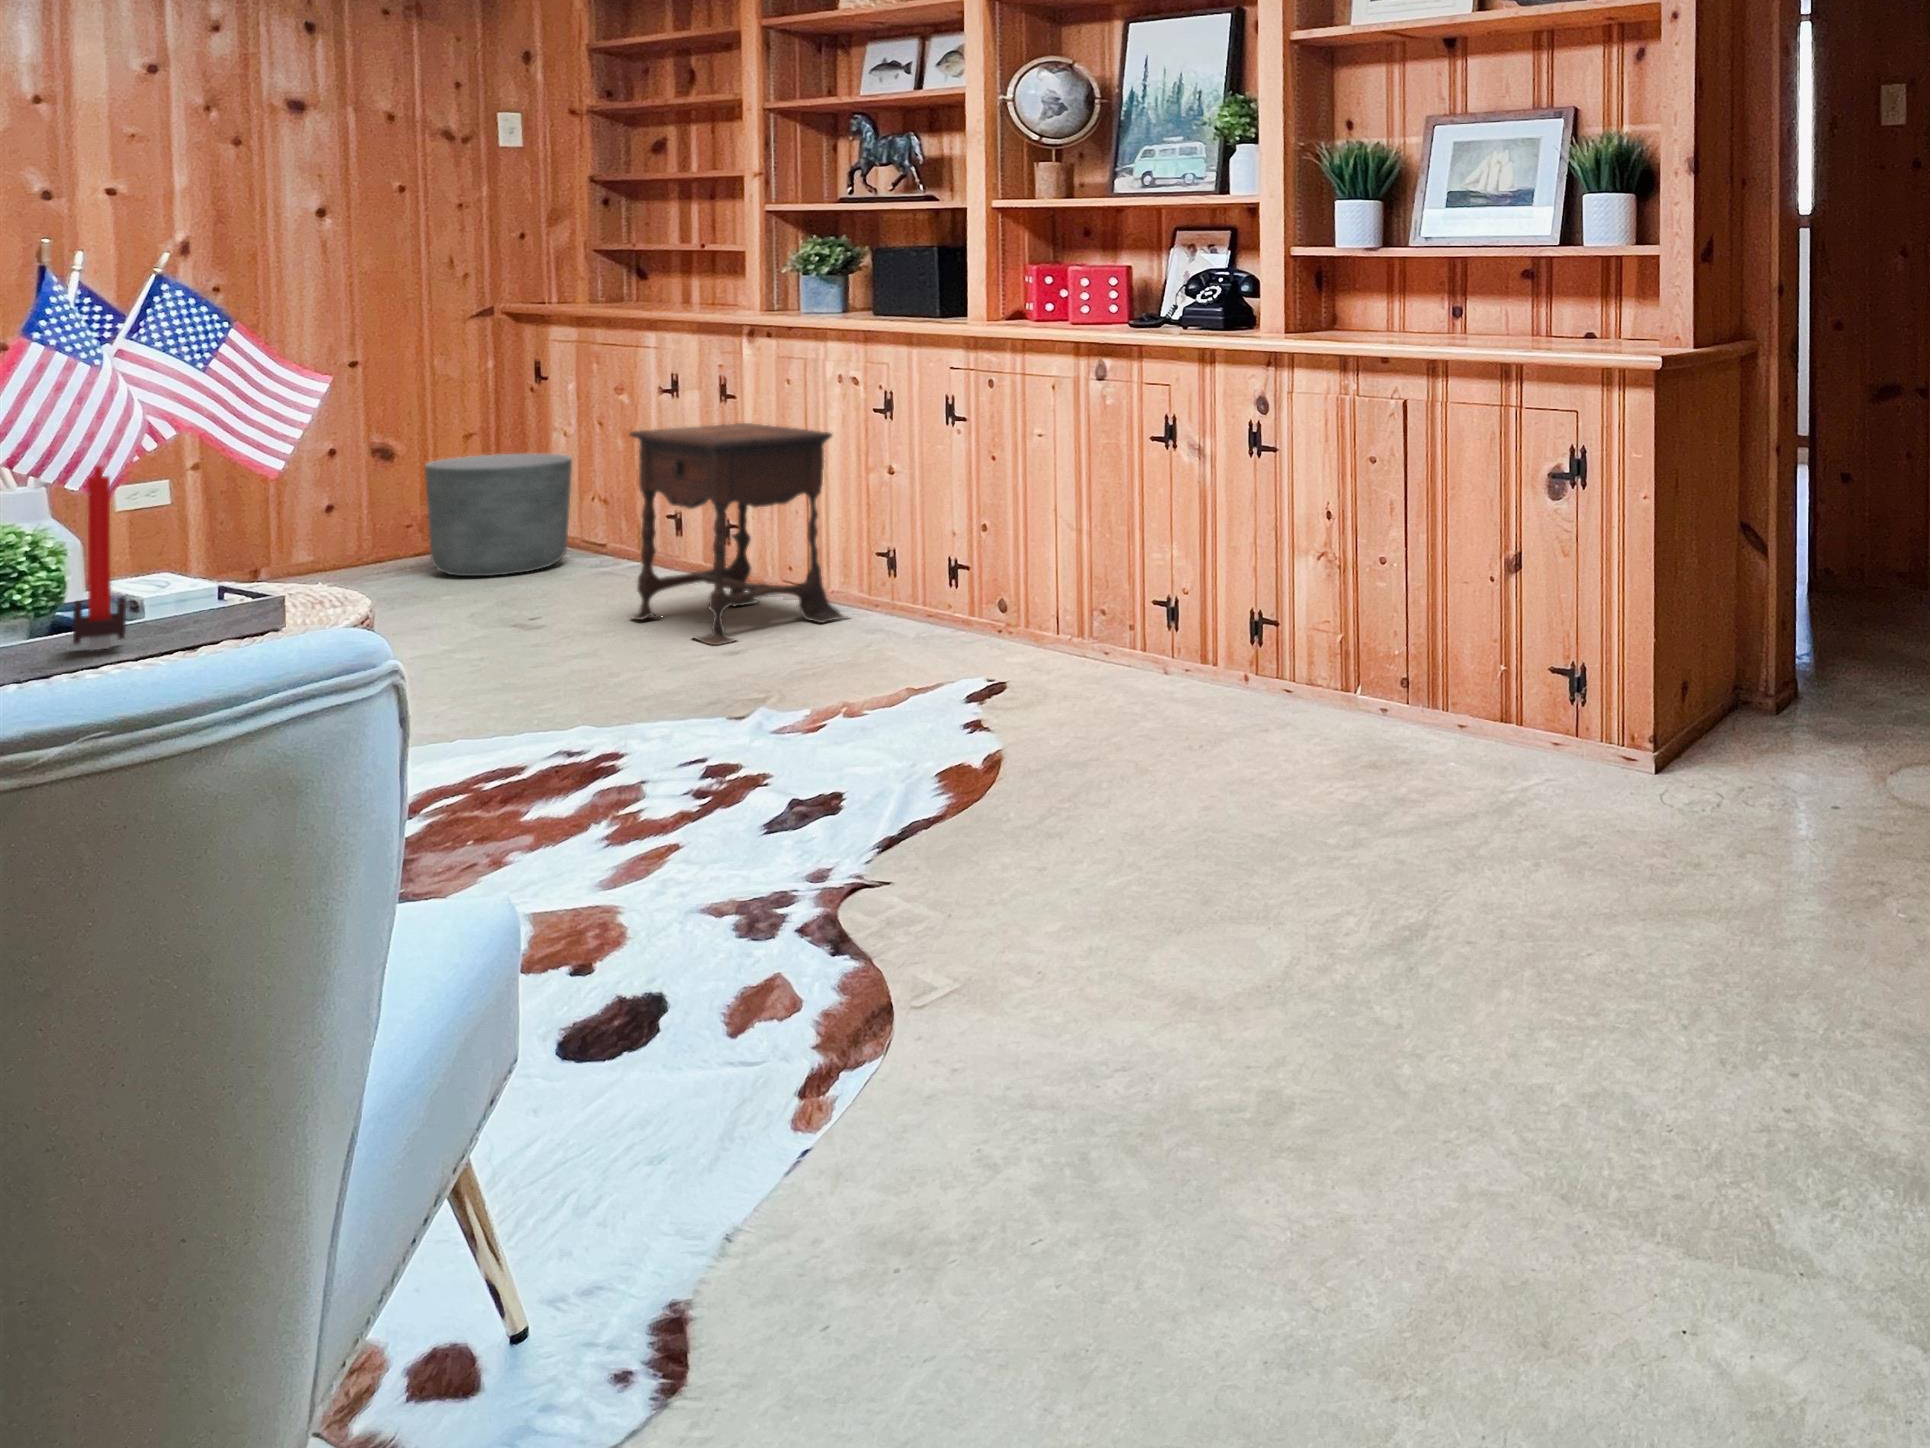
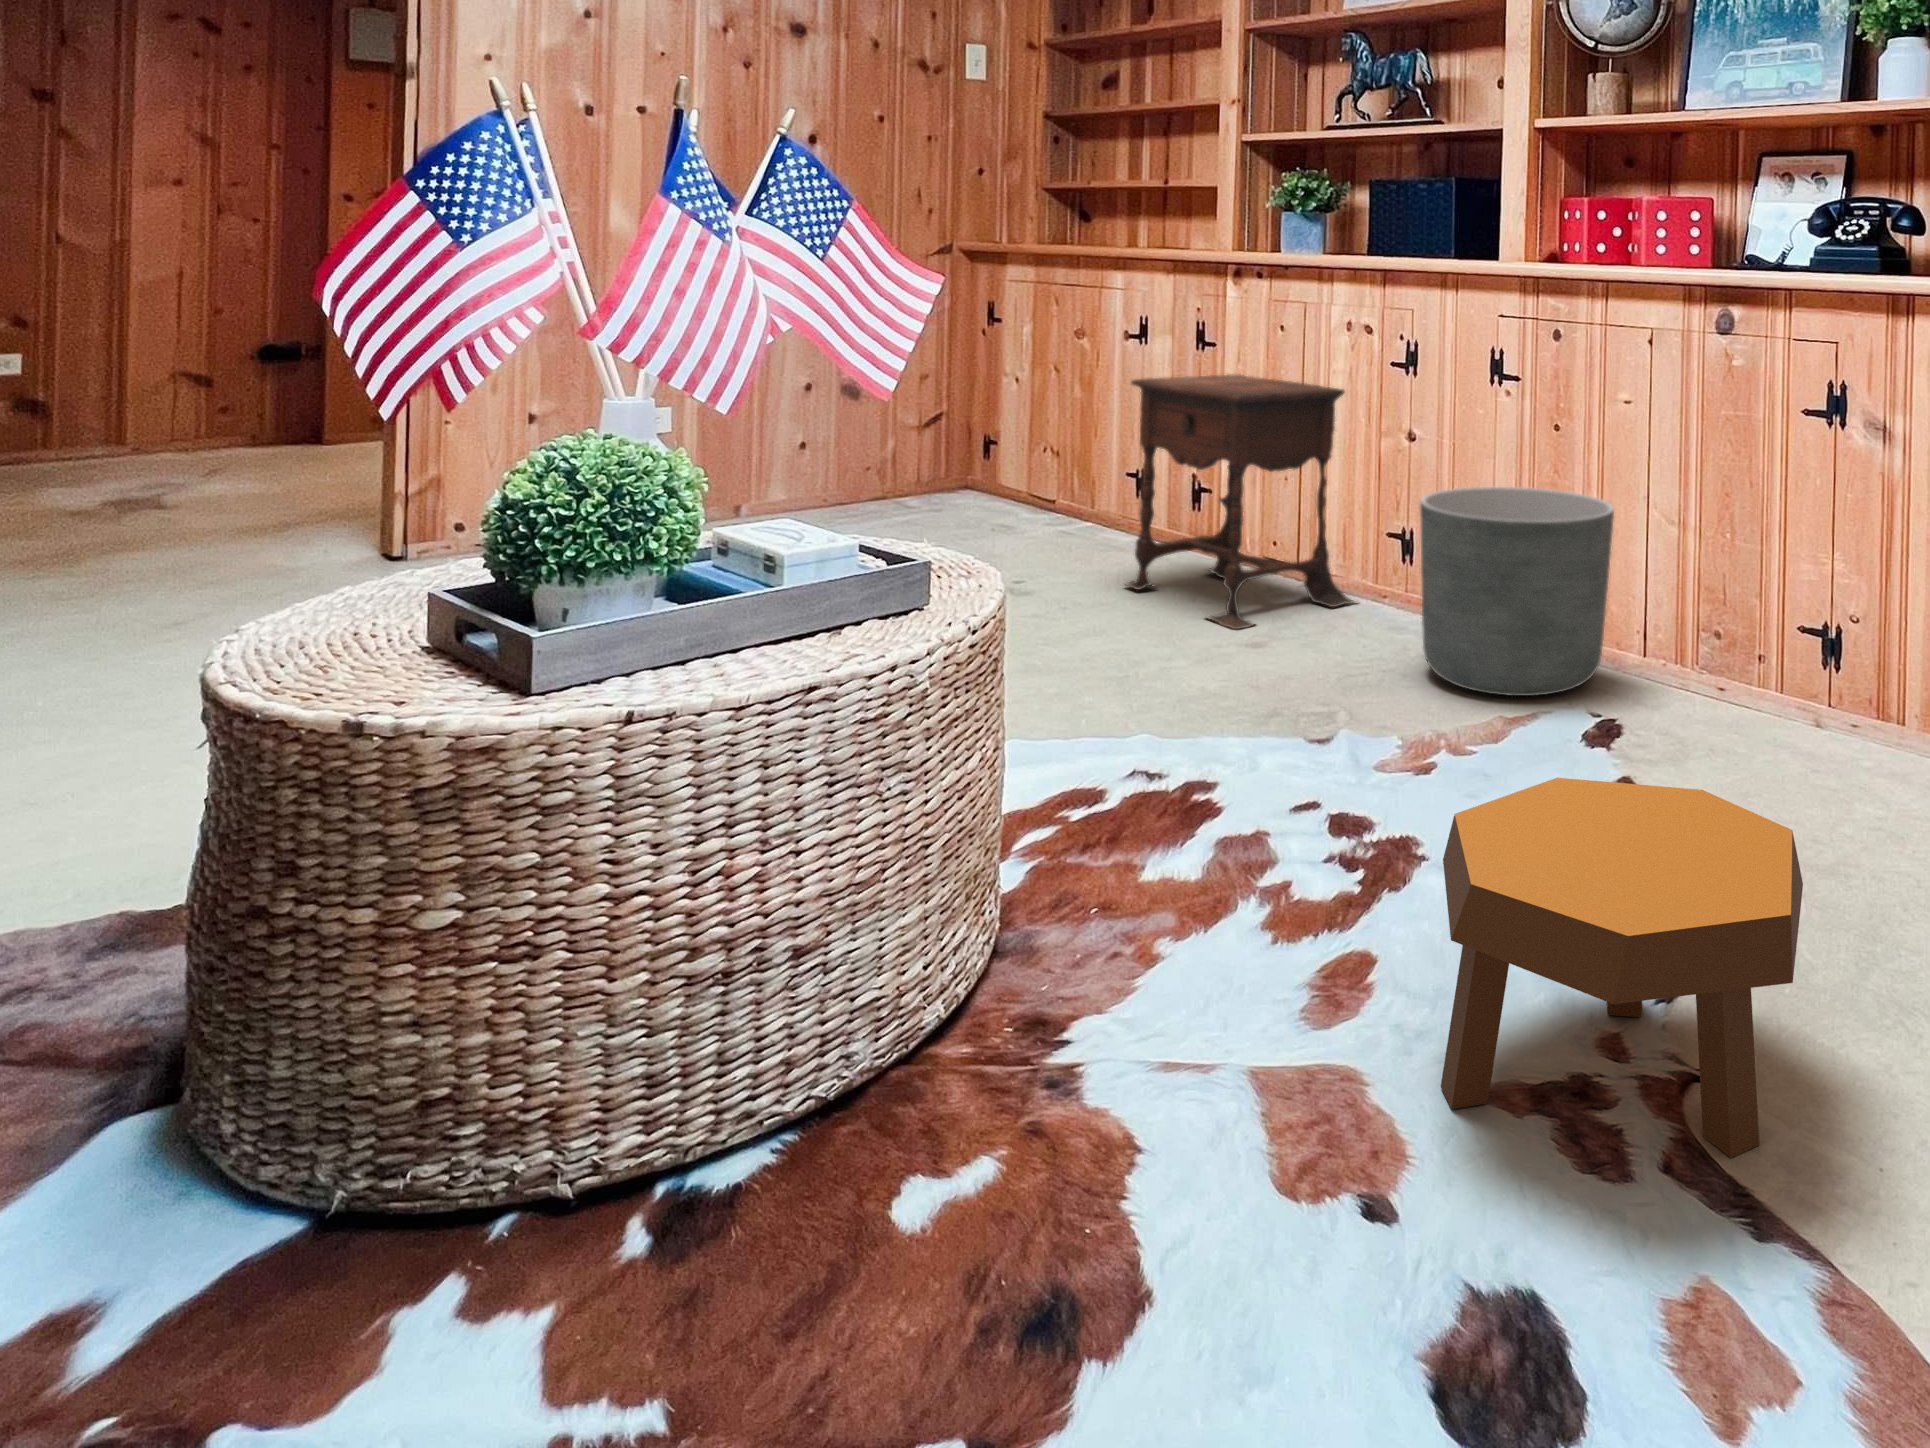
planter: present [425,454,572,576] -> present [1420,487,1614,696]
candle: present [73,466,126,650] -> none [728,403,793,669]
footstool: none [644,702,937,917] -> present [1441,778,1803,1158]

